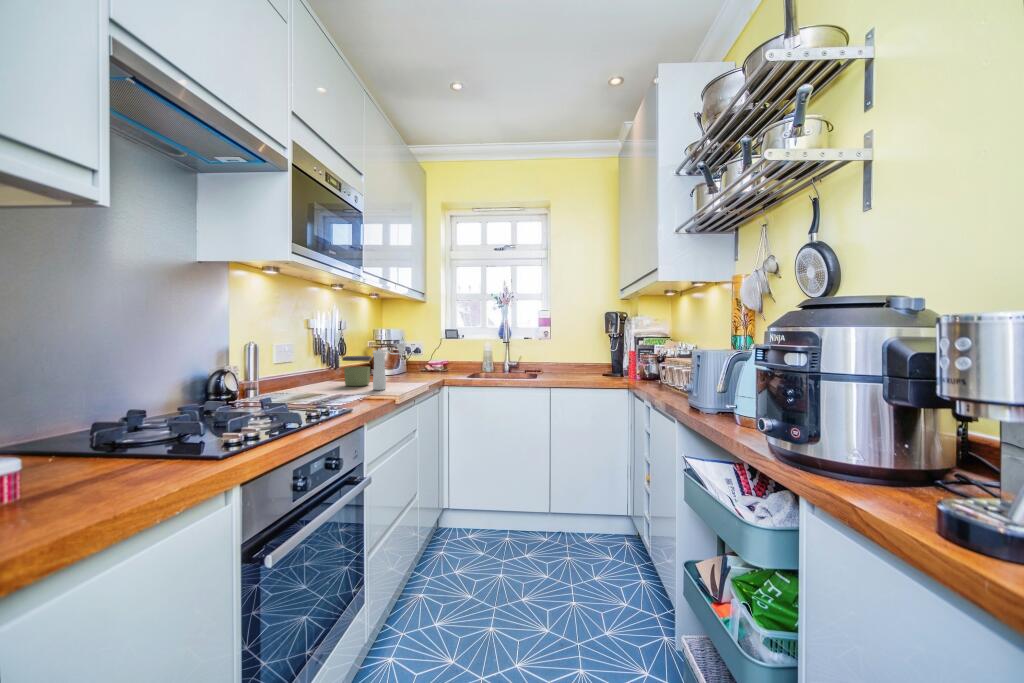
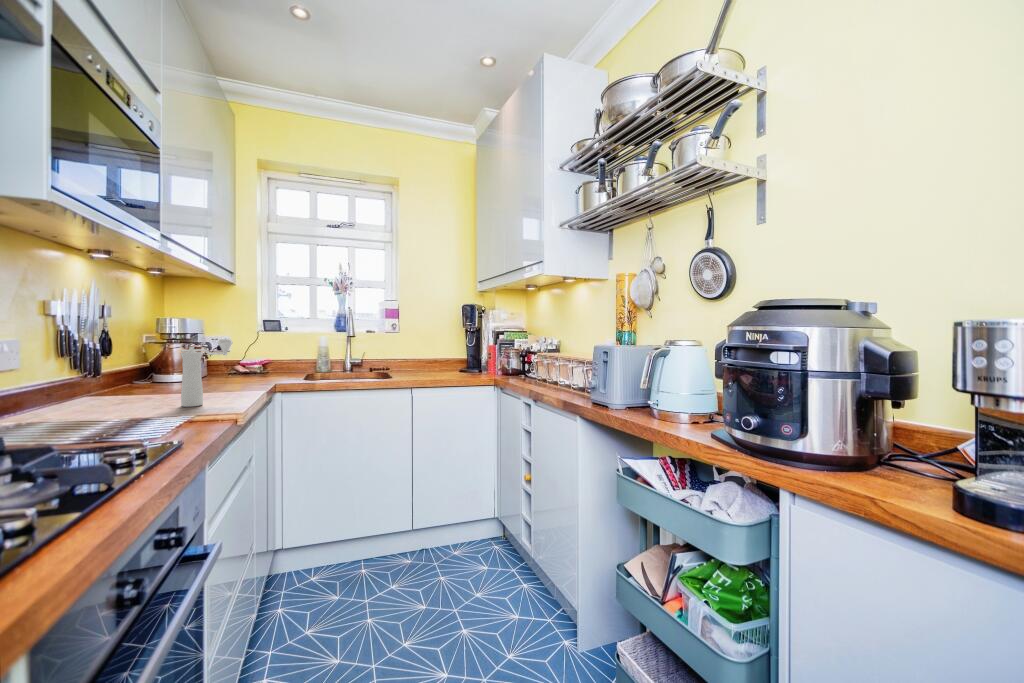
jar: present [342,356,372,386] -> none [118,357,170,403]

